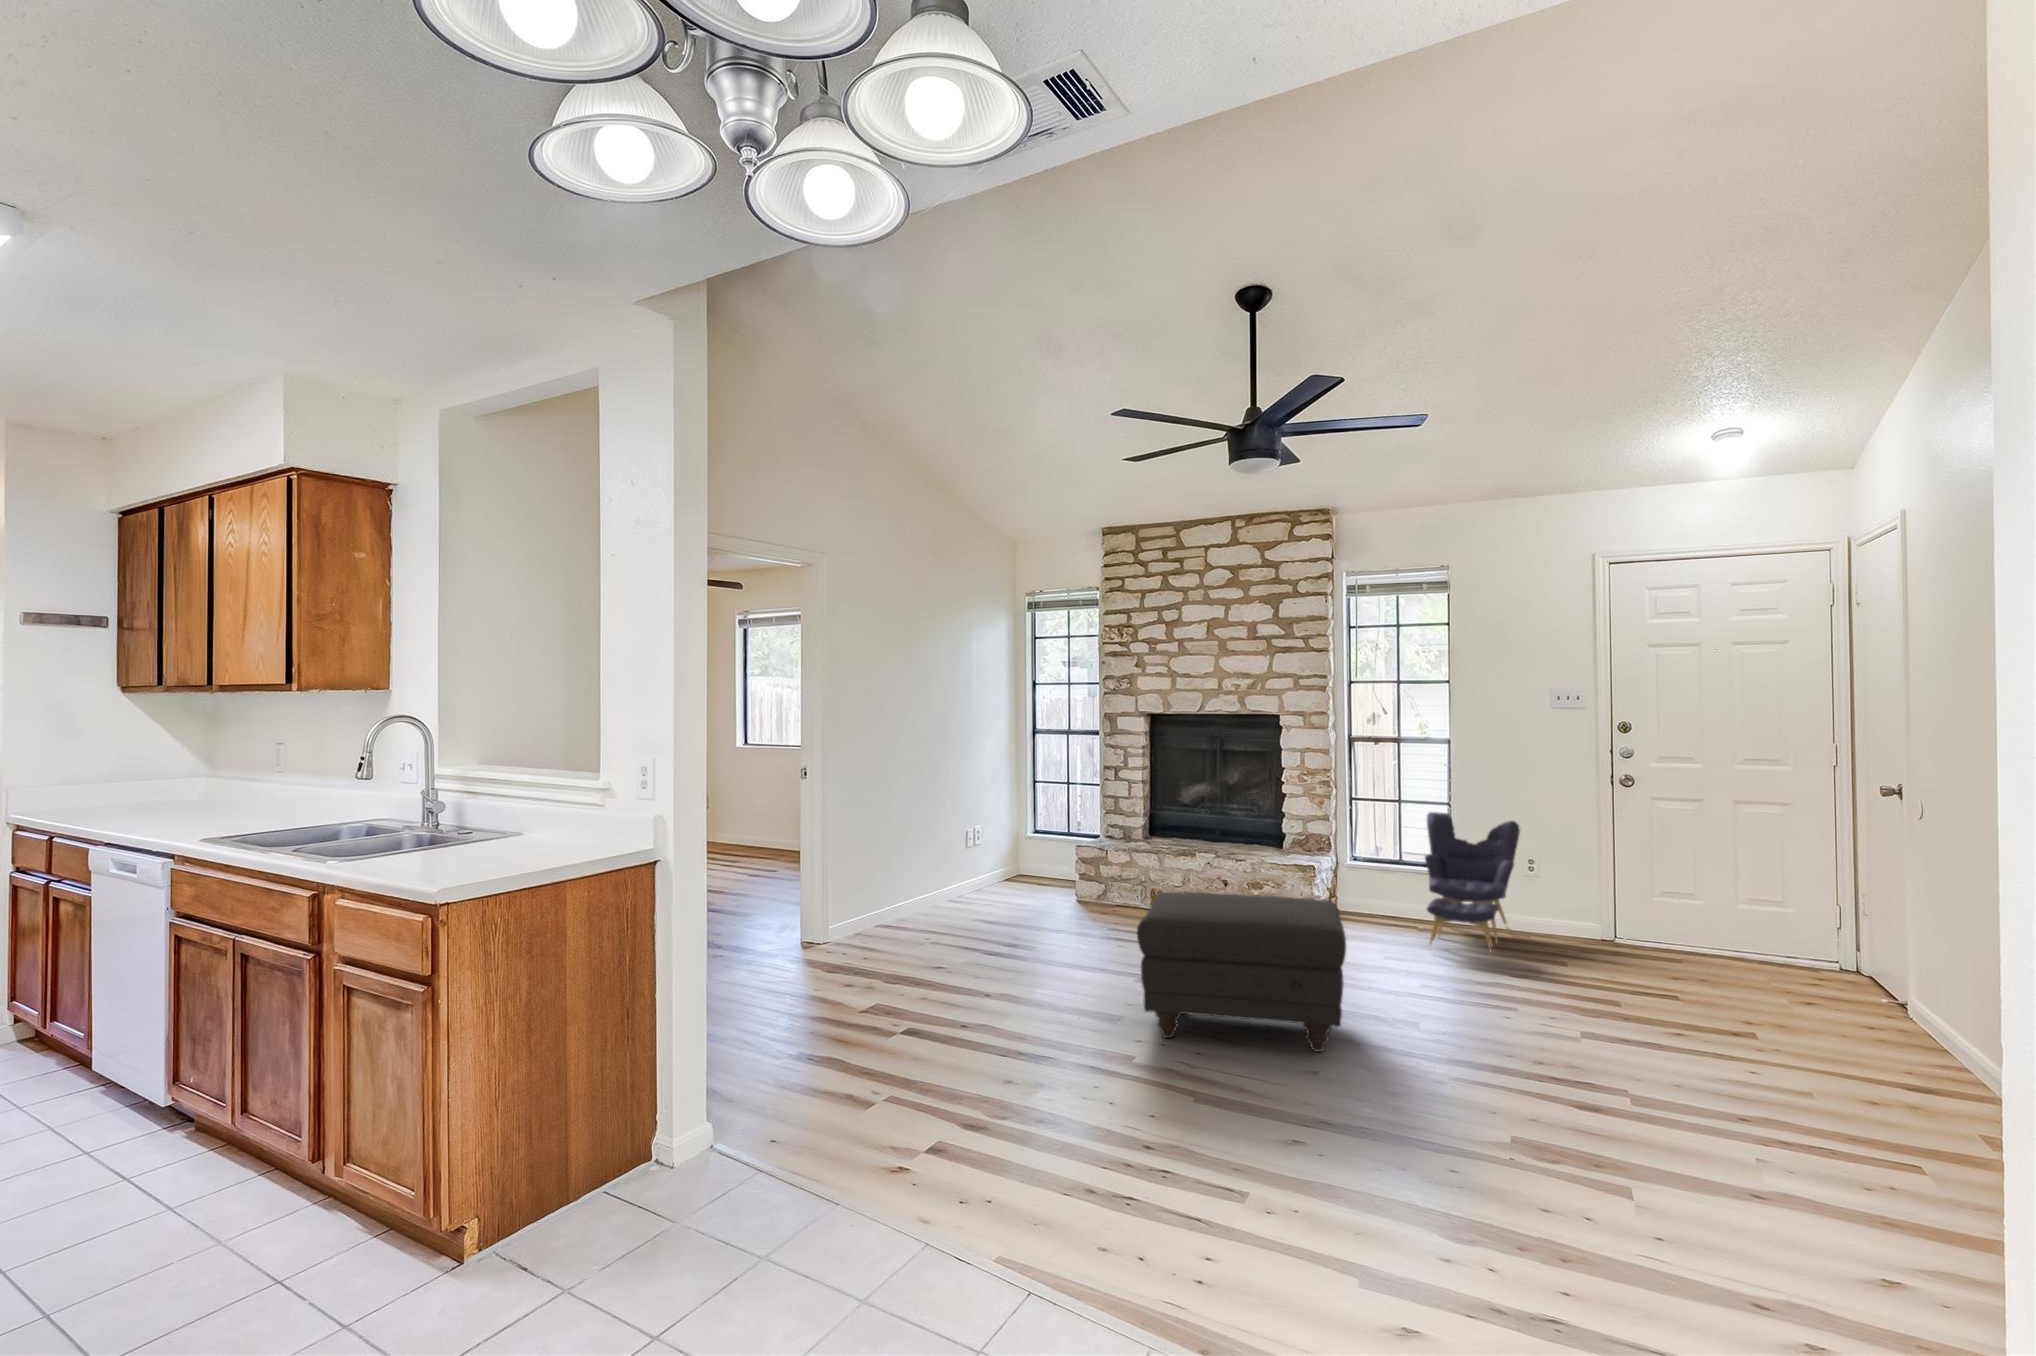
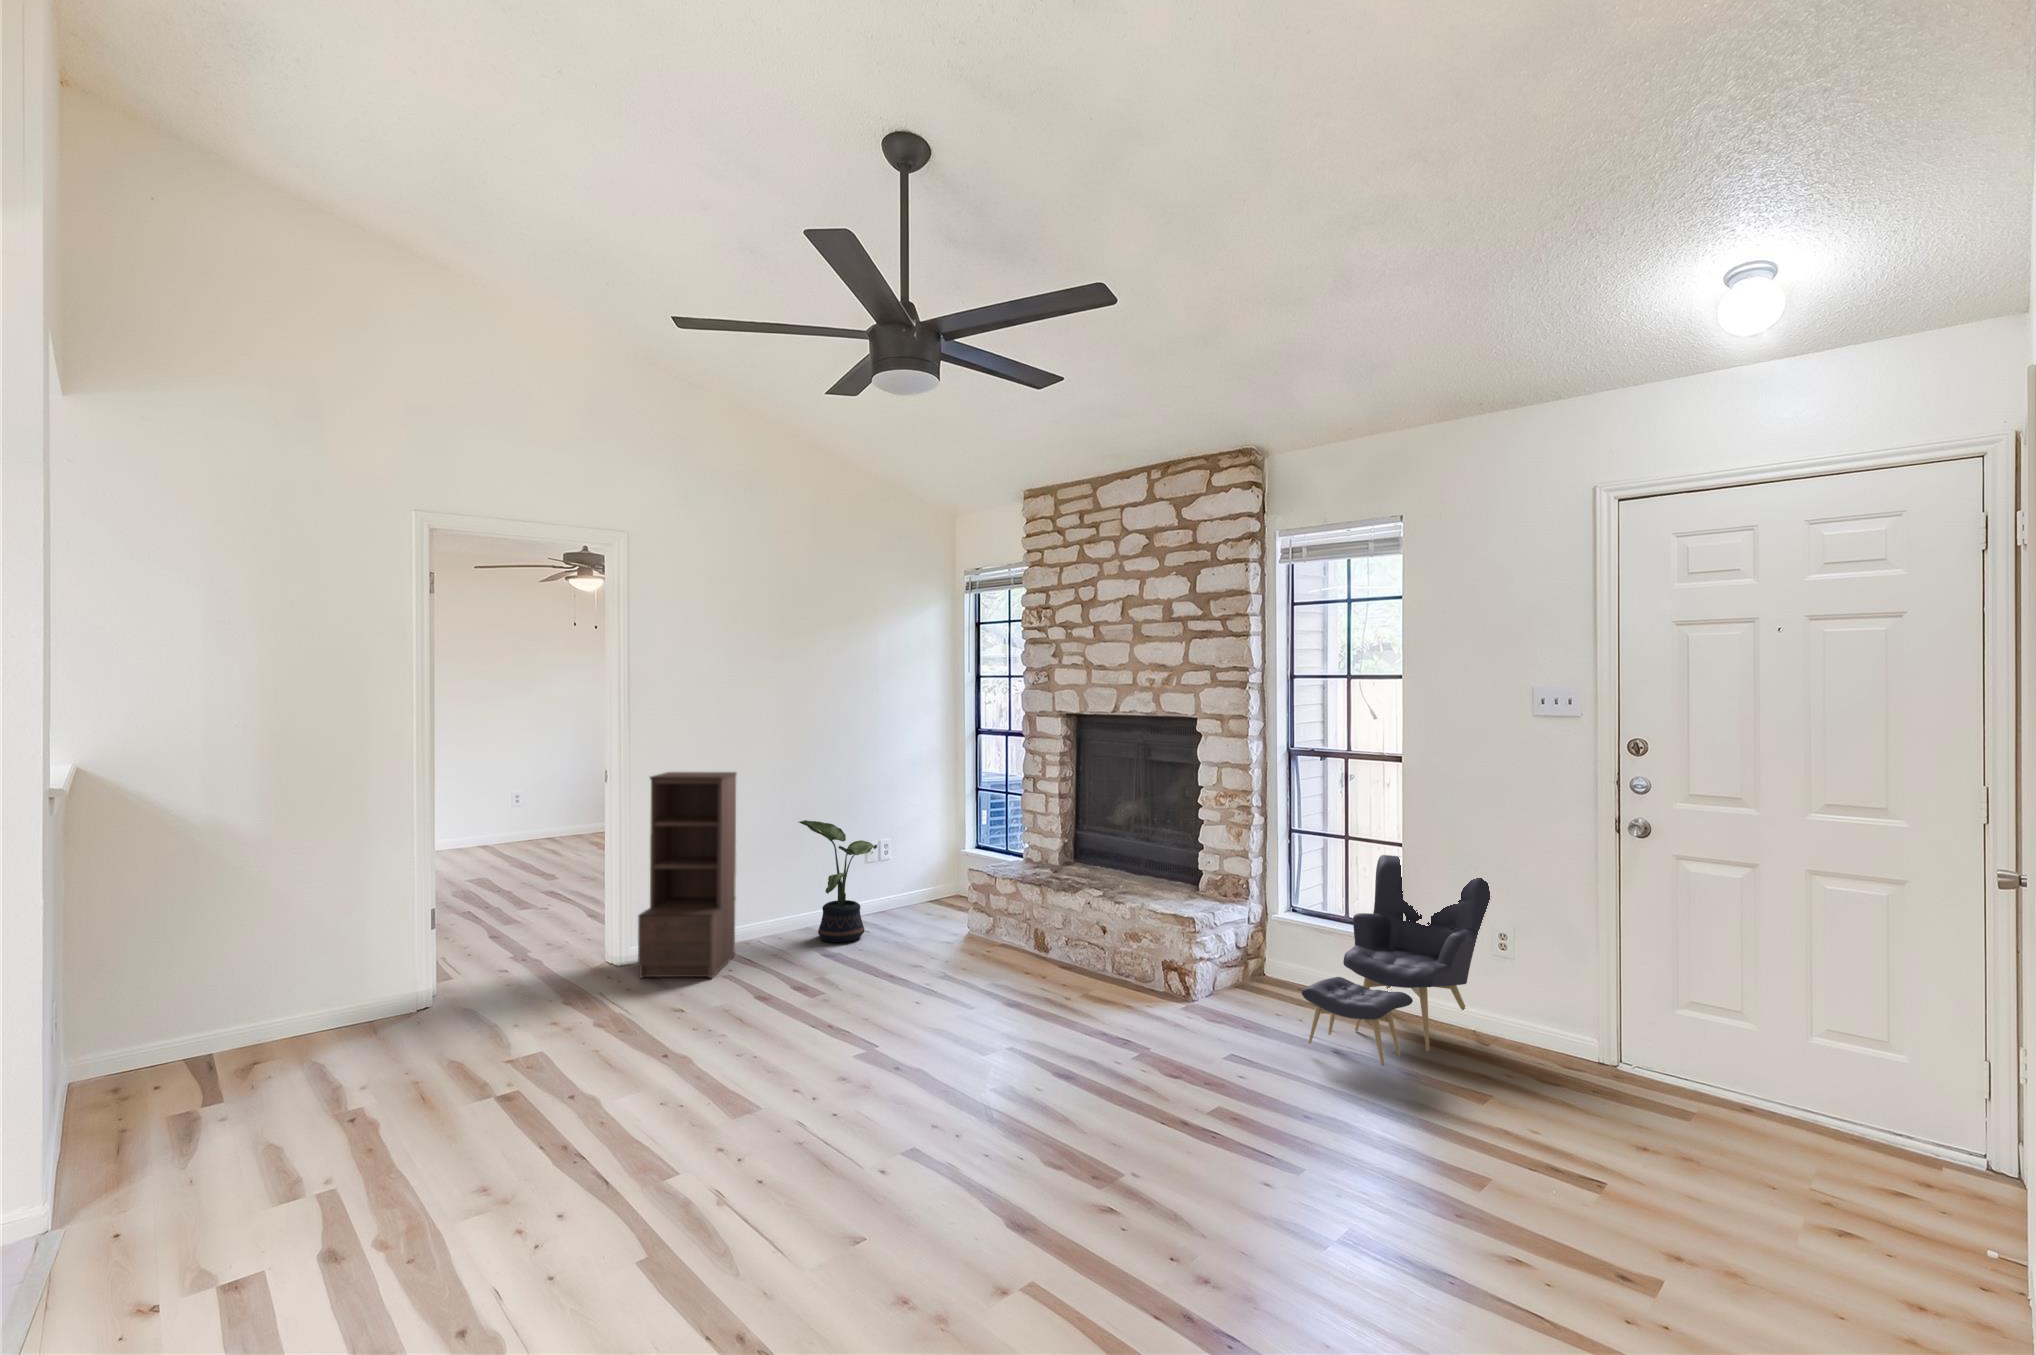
bookshelf: none [853,770,928,953] -> present [638,772,737,978]
potted plant: none [932,812,1004,915] -> present [799,820,877,943]
ottoman: present [1137,892,1346,1052] -> none [721,943,1037,1195]

